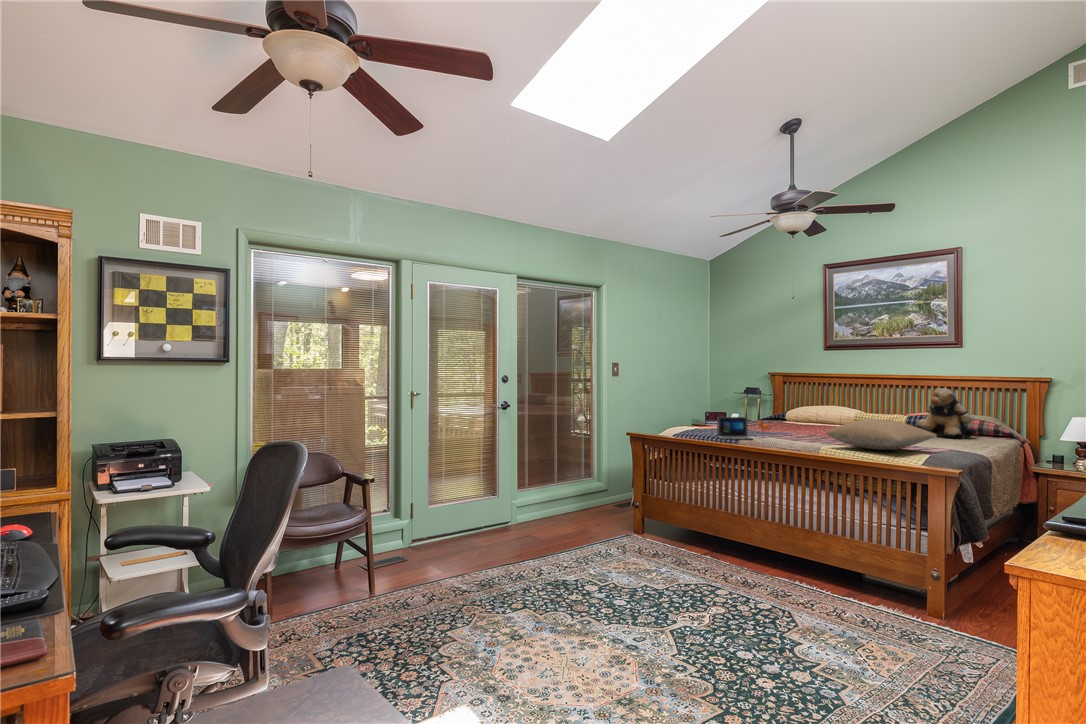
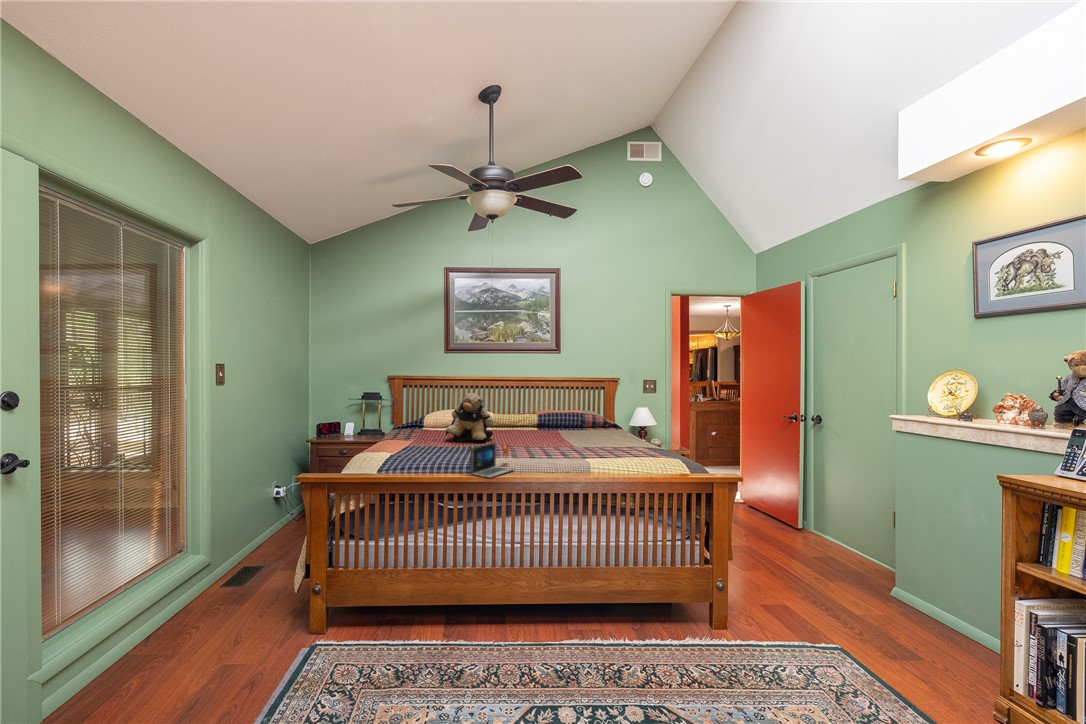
teddy bear: present [917,388,976,439] -> present [446,393,494,442]
pillow: present [827,419,937,450] -> none [590,432,675,464]

